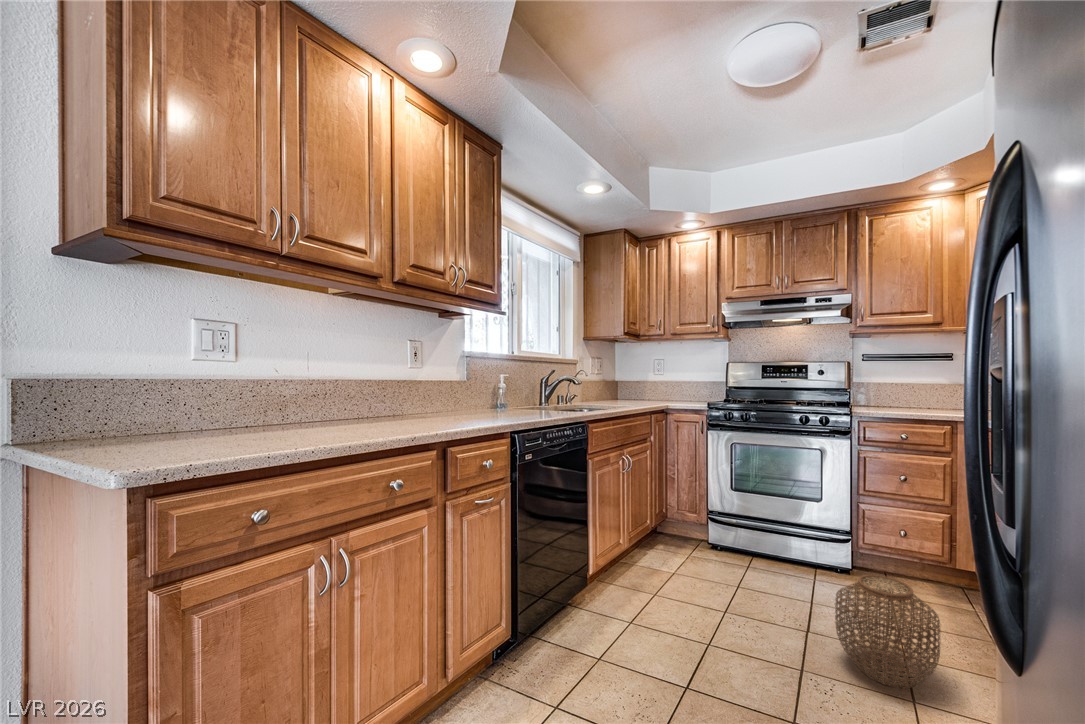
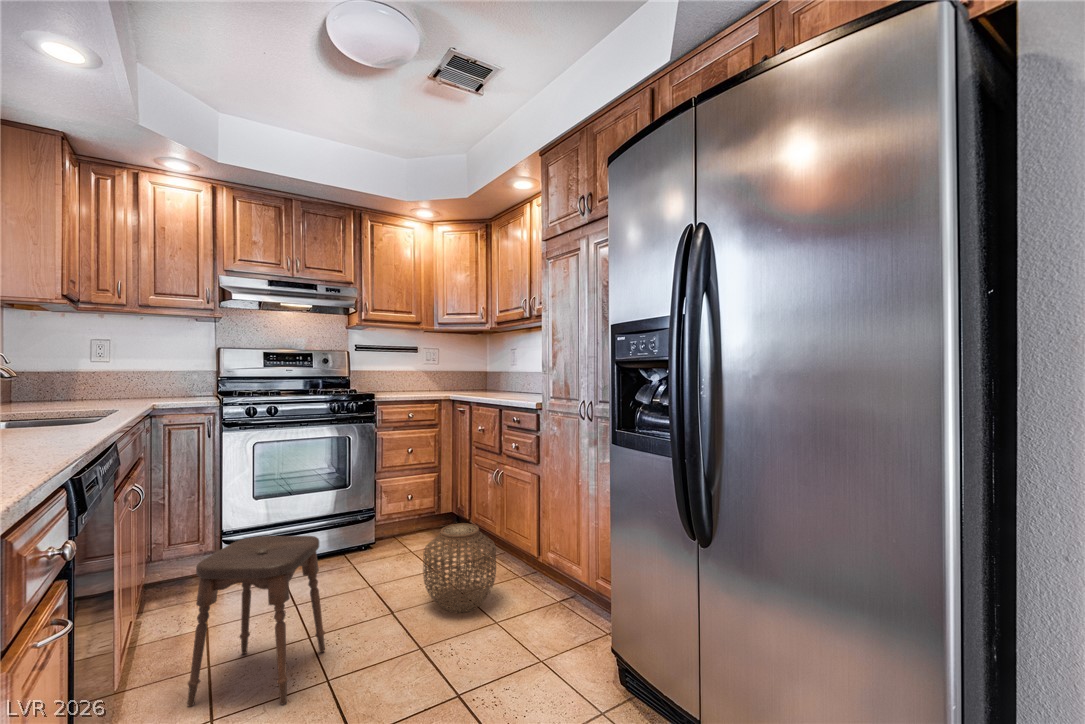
stool: none [625,514,722,646] -> present [187,536,325,707]

